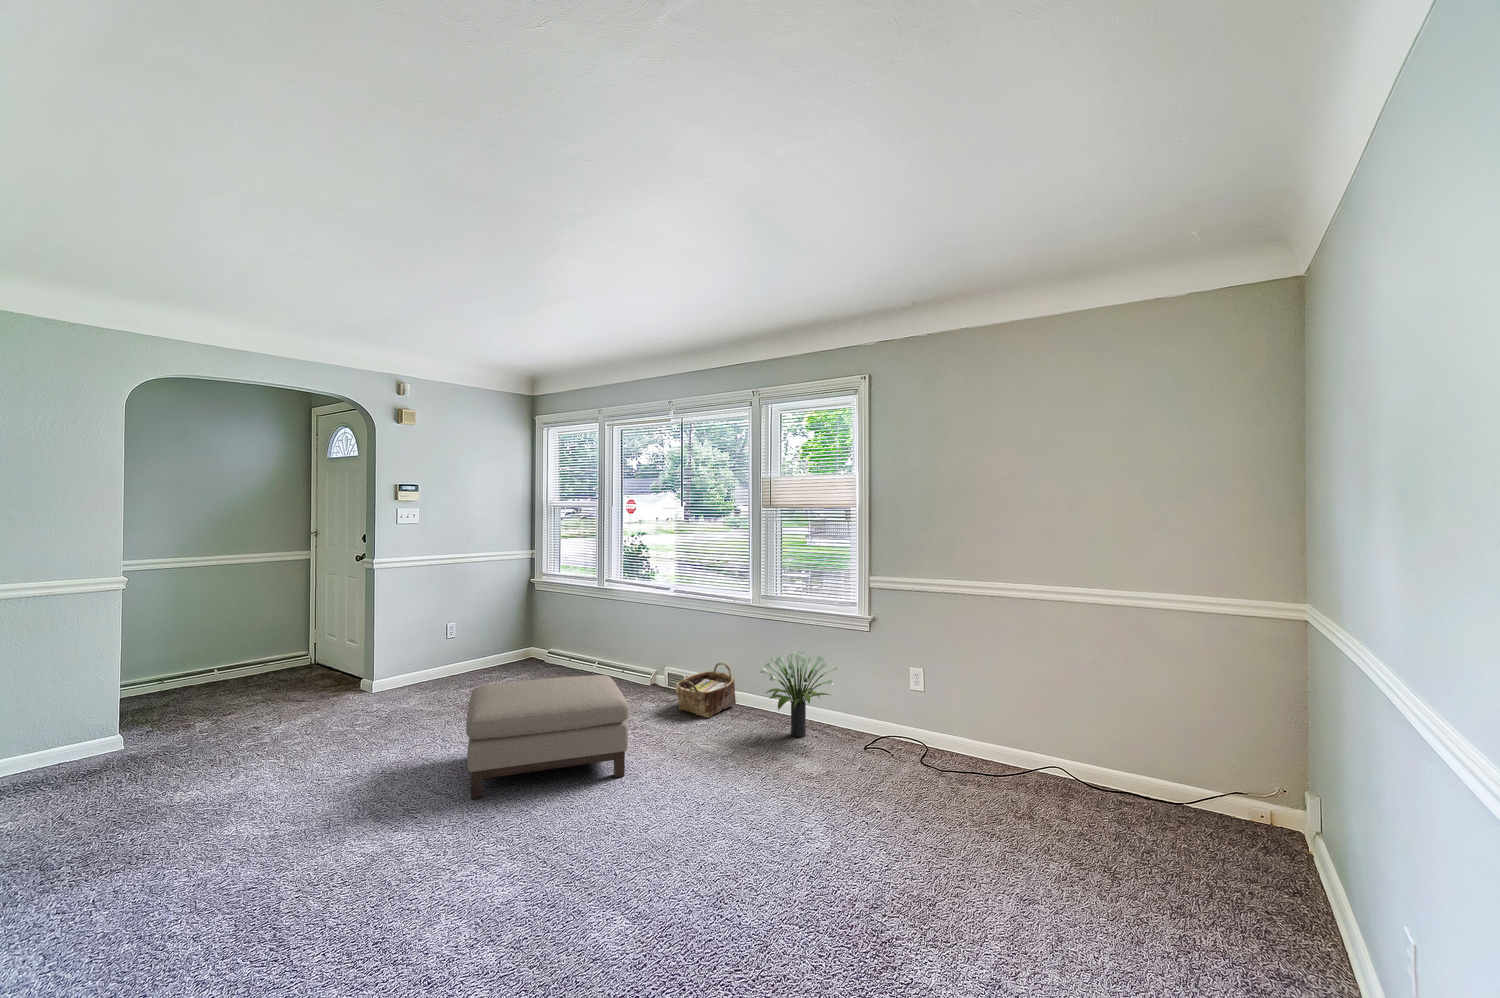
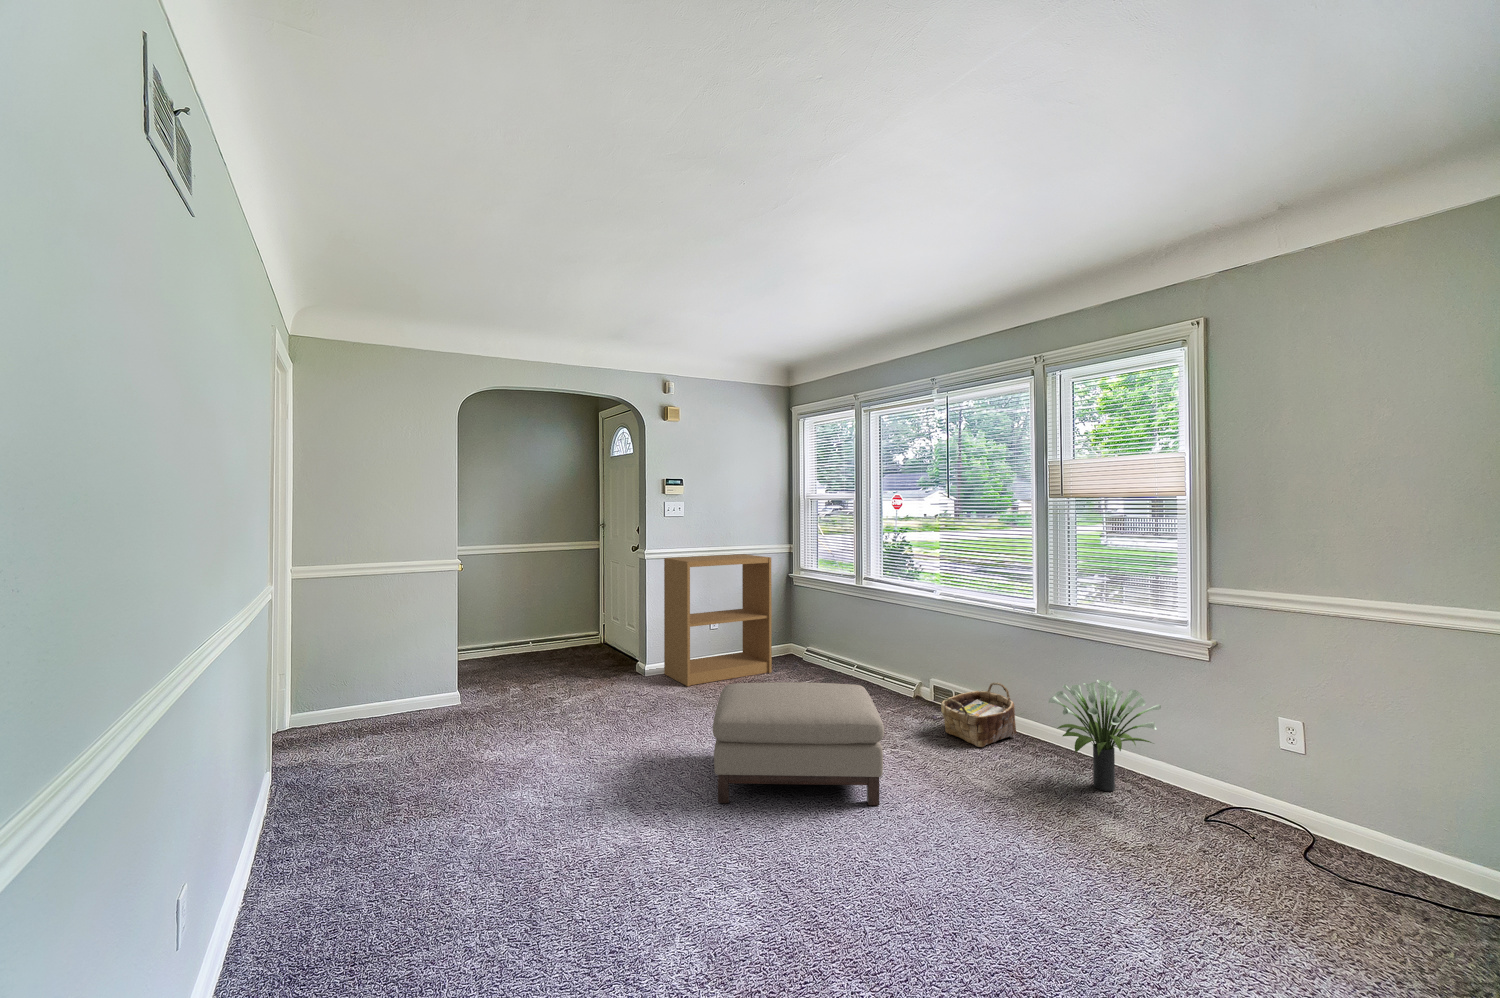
bookshelf: none [395,560,516,698] -> present [664,554,772,686]

